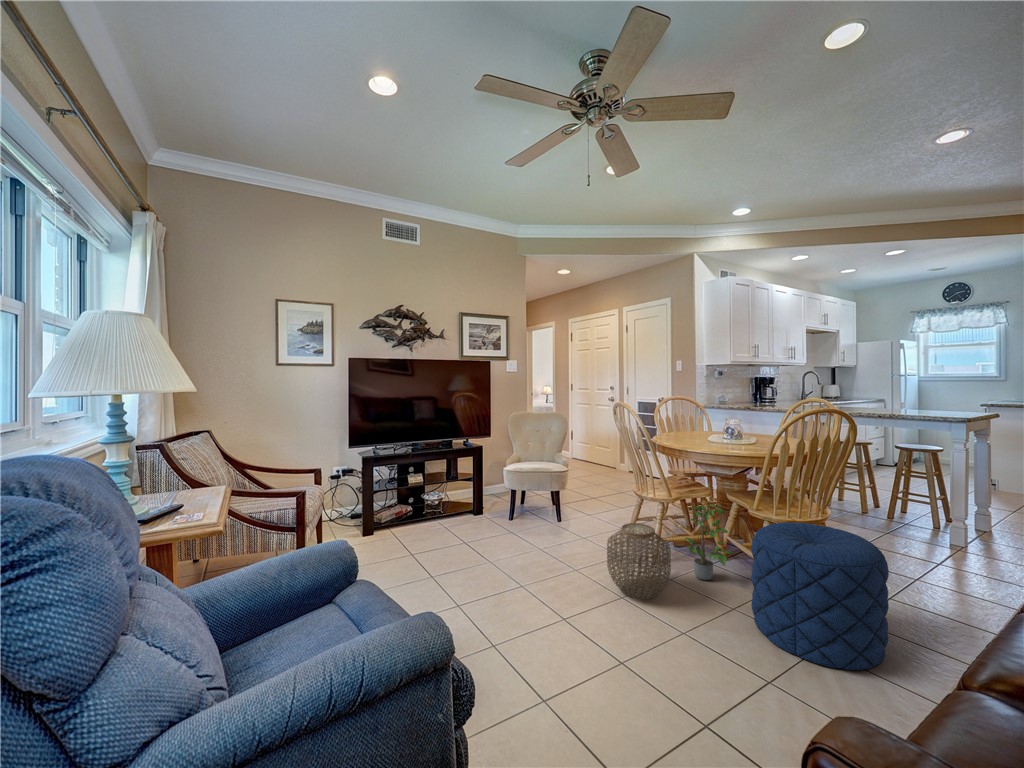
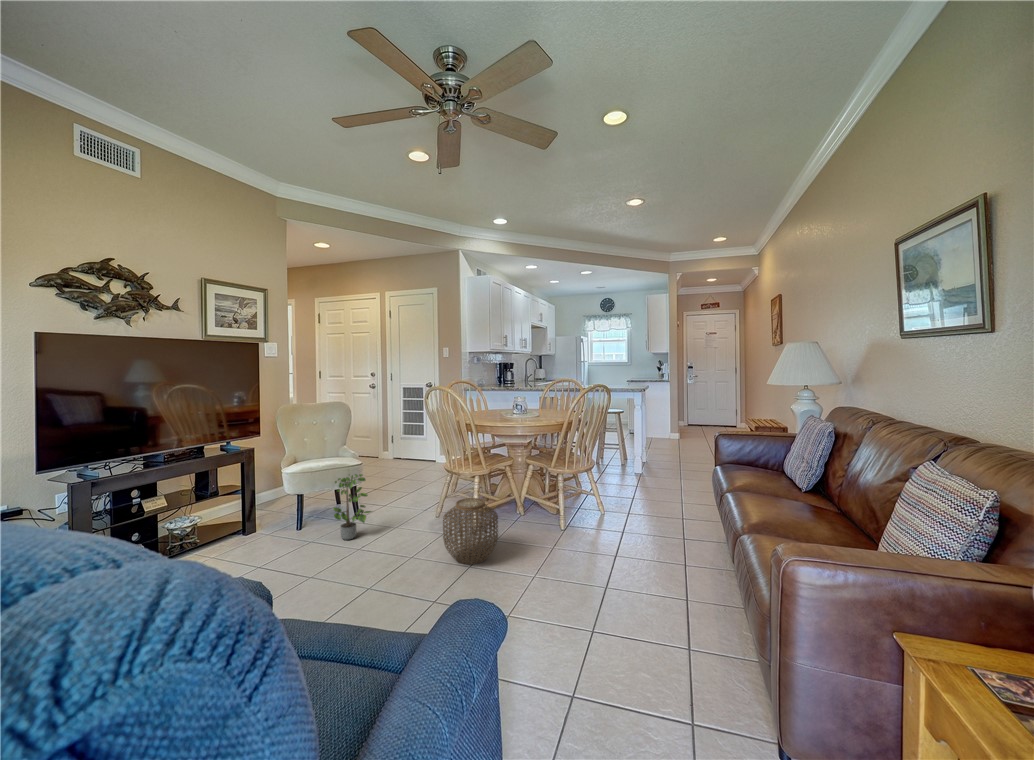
potted plant: present [685,504,733,580] -> present [333,474,372,540]
pouf: present [751,522,889,670] -> none [557,473,636,567]

